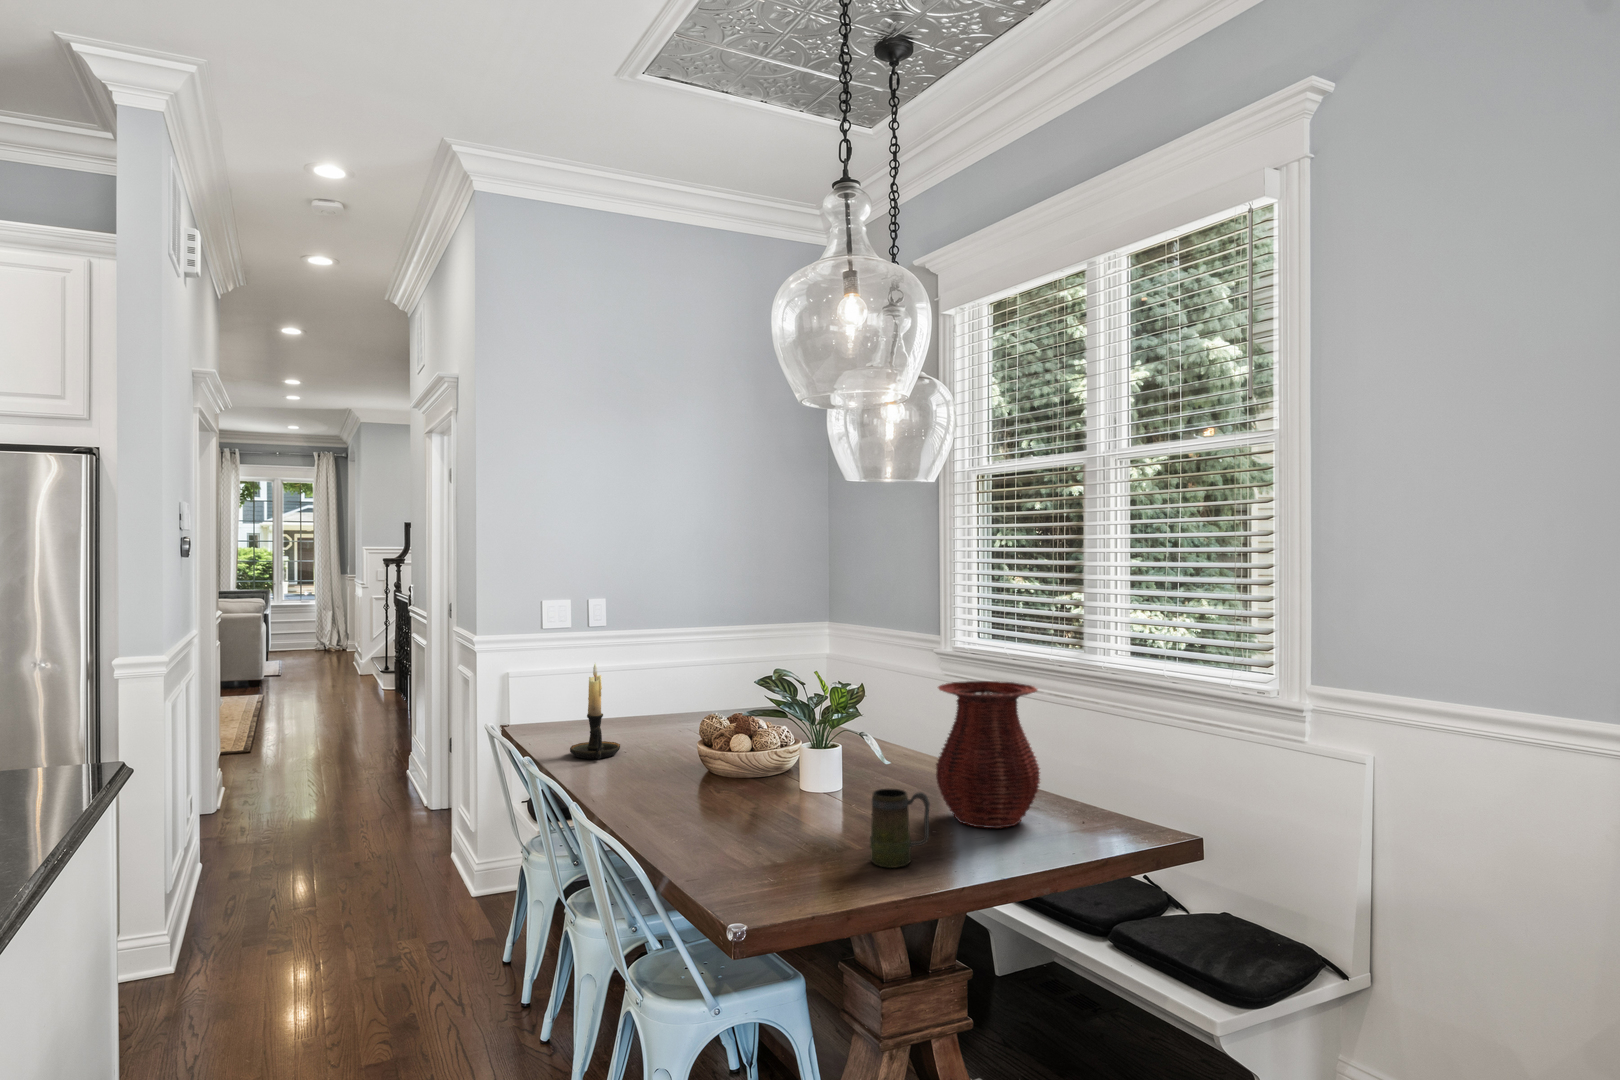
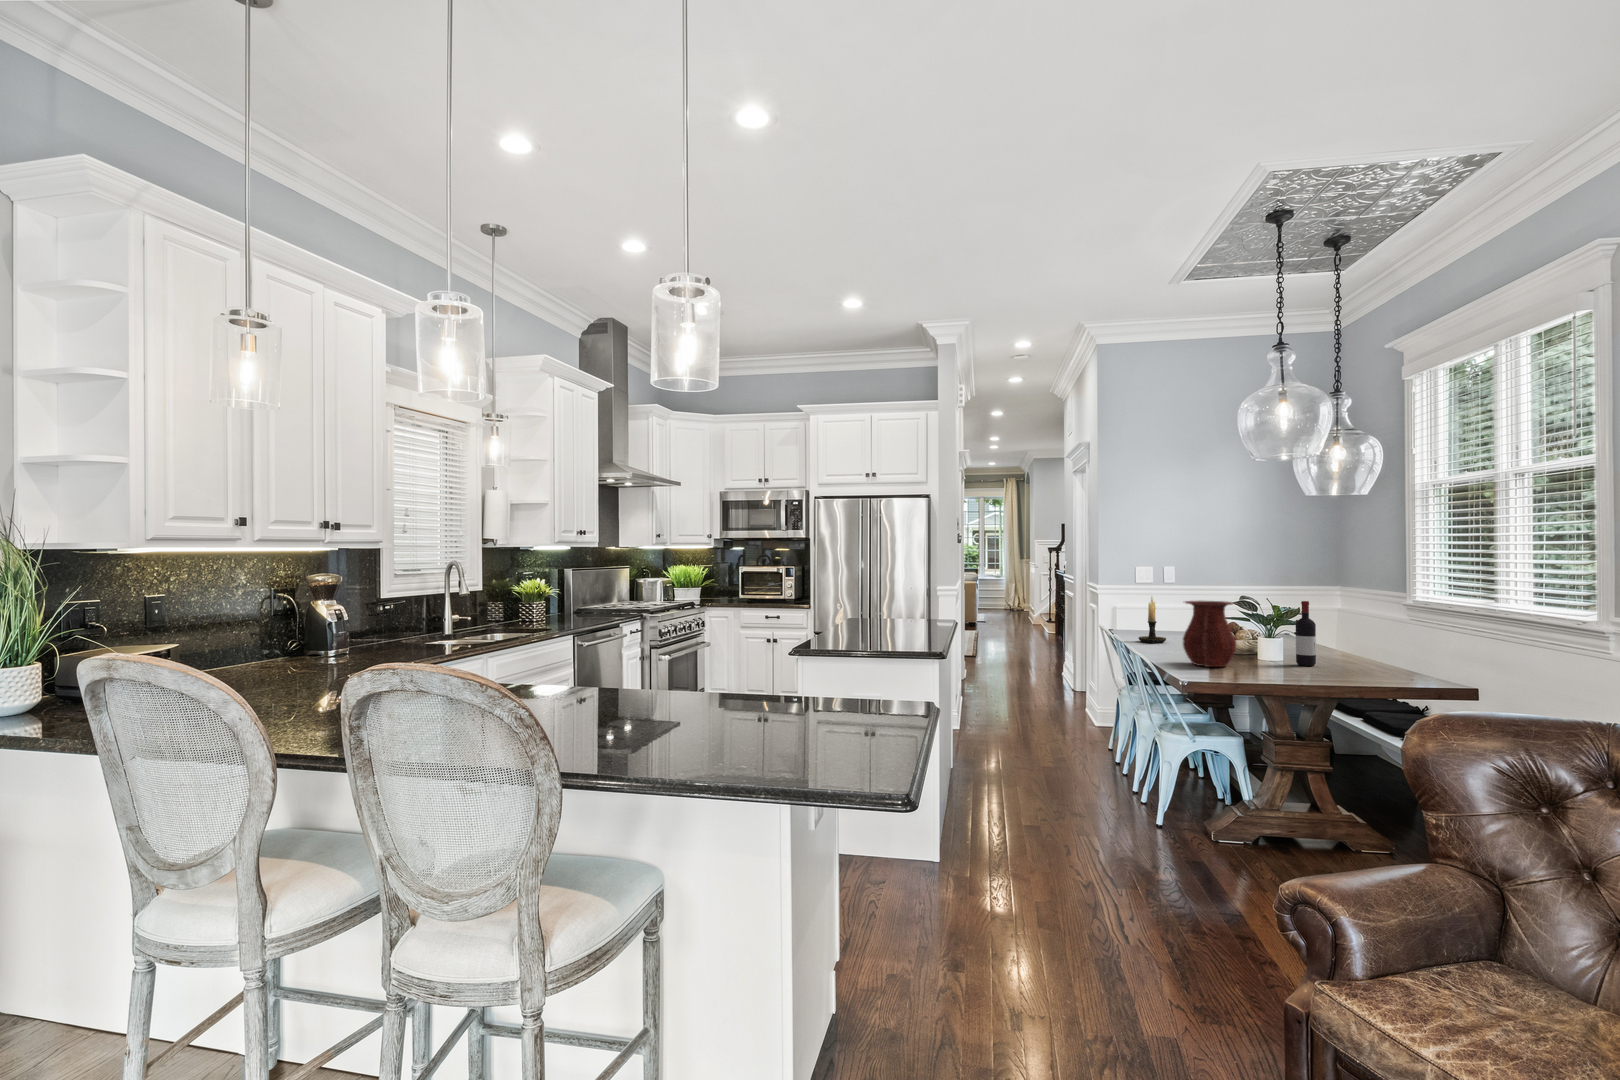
wine bottle: none [876,674,908,799] -> present [1295,601,1316,666]
vase: present [936,681,1040,828] -> present [1183,601,1236,667]
mug: present [870,788,930,868] -> none [1262,645,1293,680]

